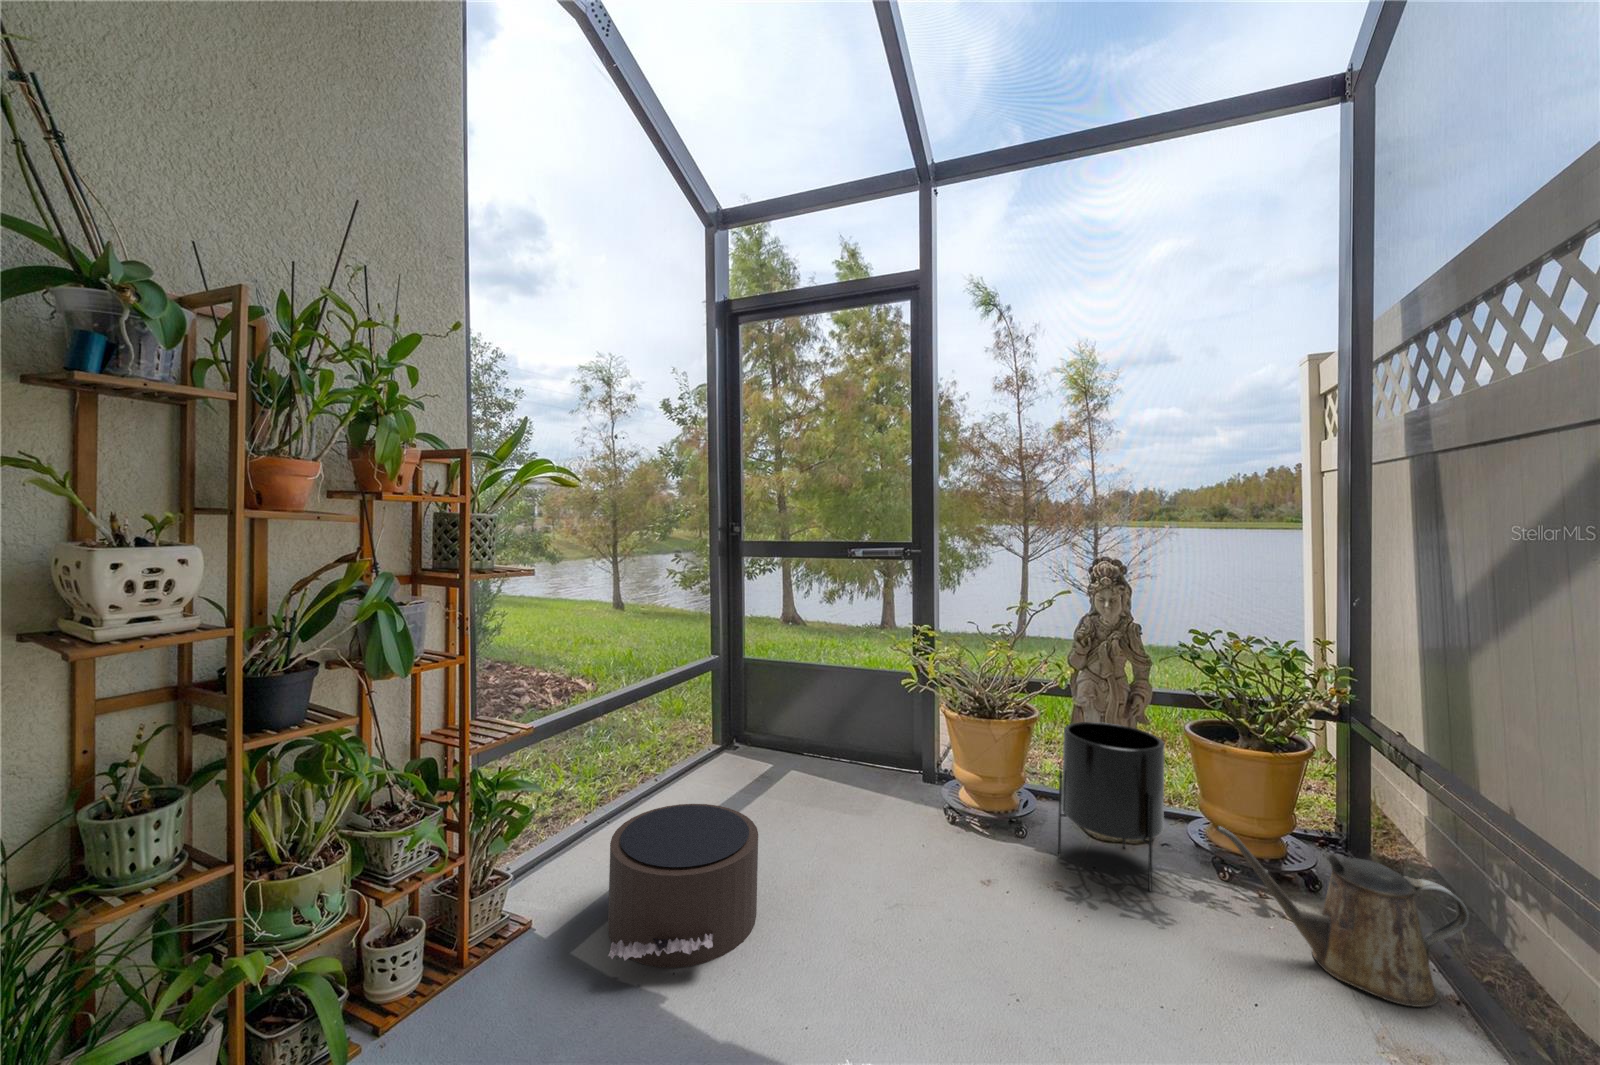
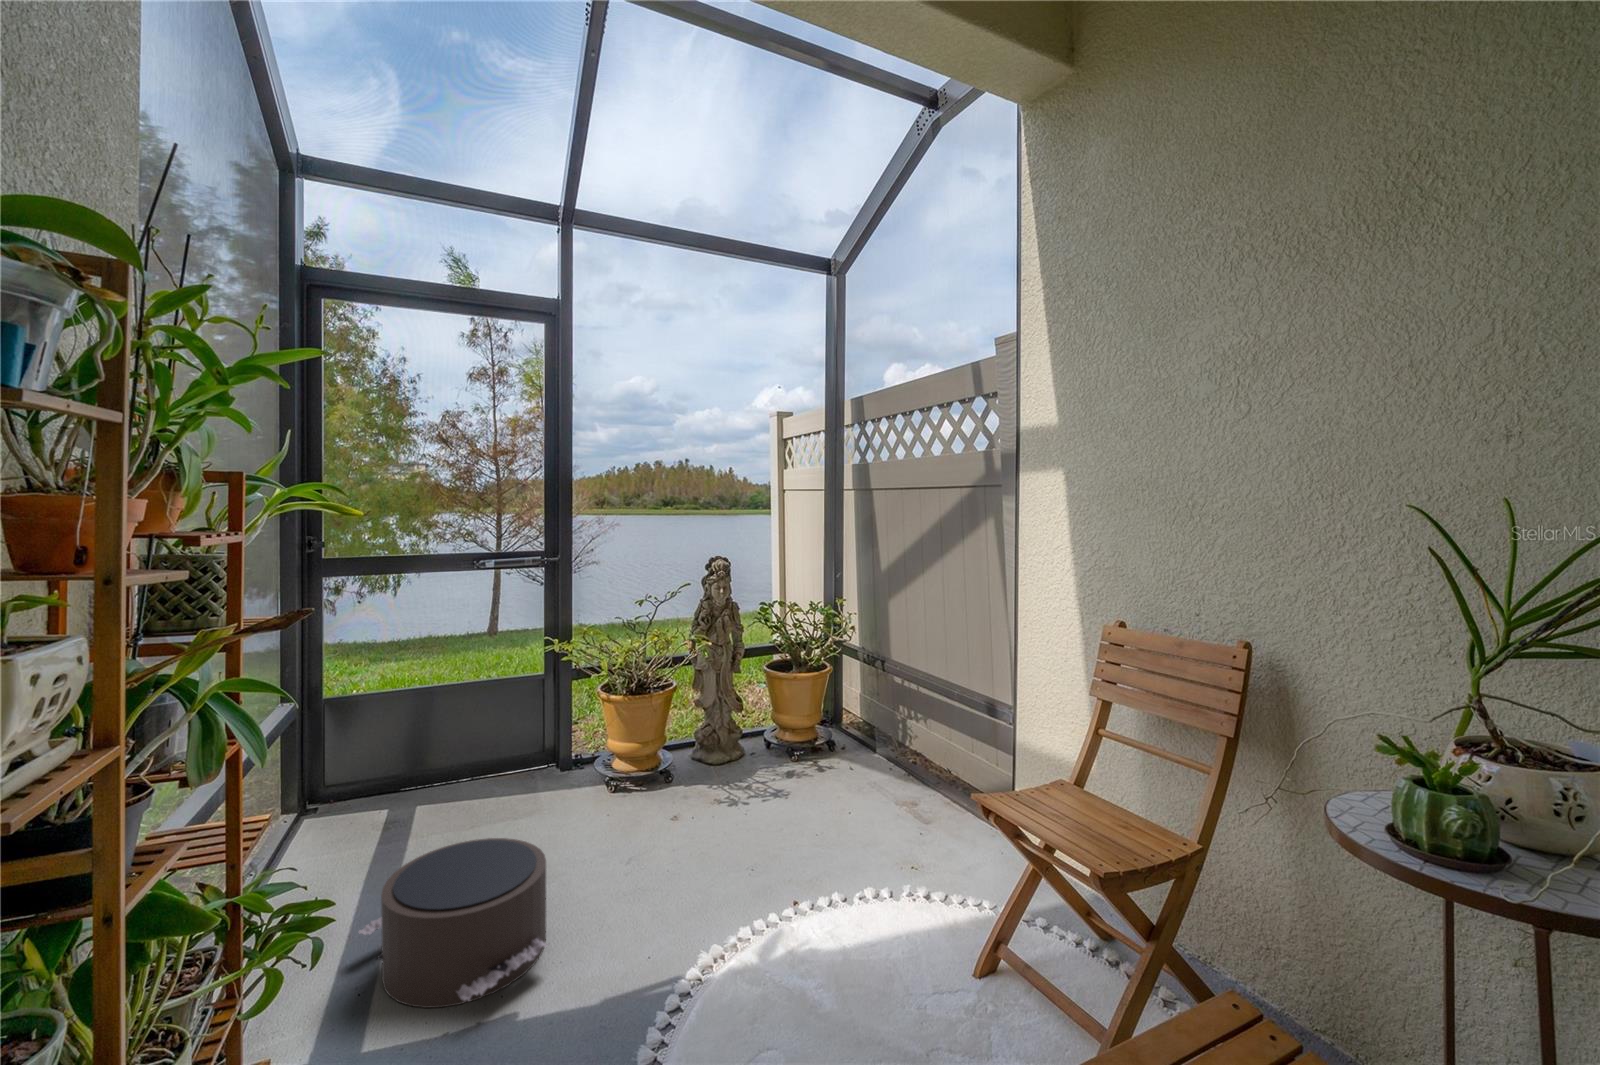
planter: present [1058,722,1165,891] -> none [703,676,769,785]
watering can: present [1217,826,1469,1007] -> none [813,718,909,786]

